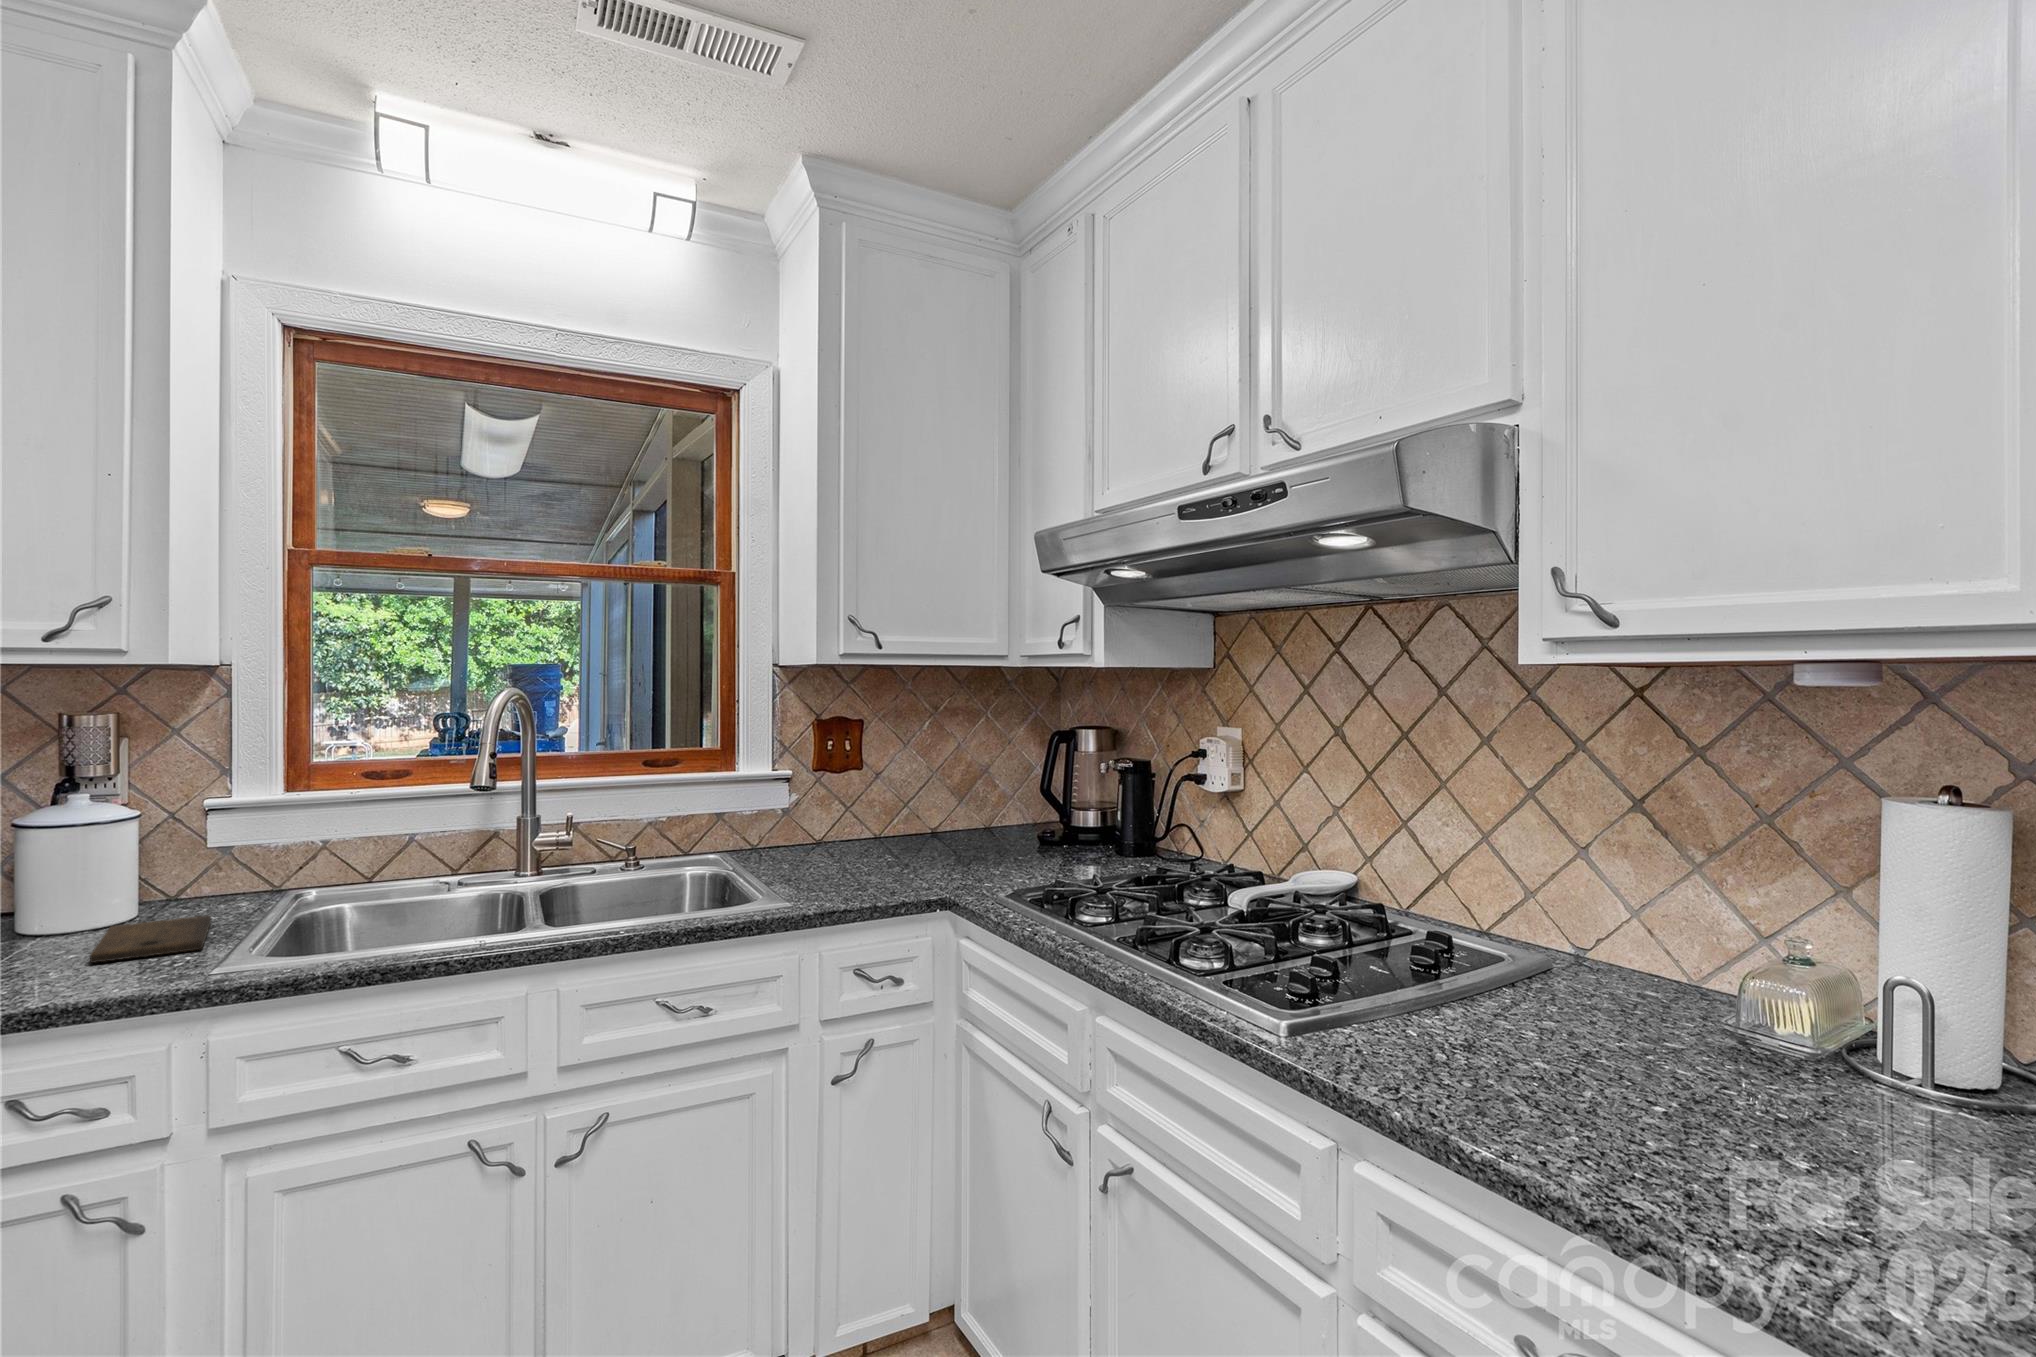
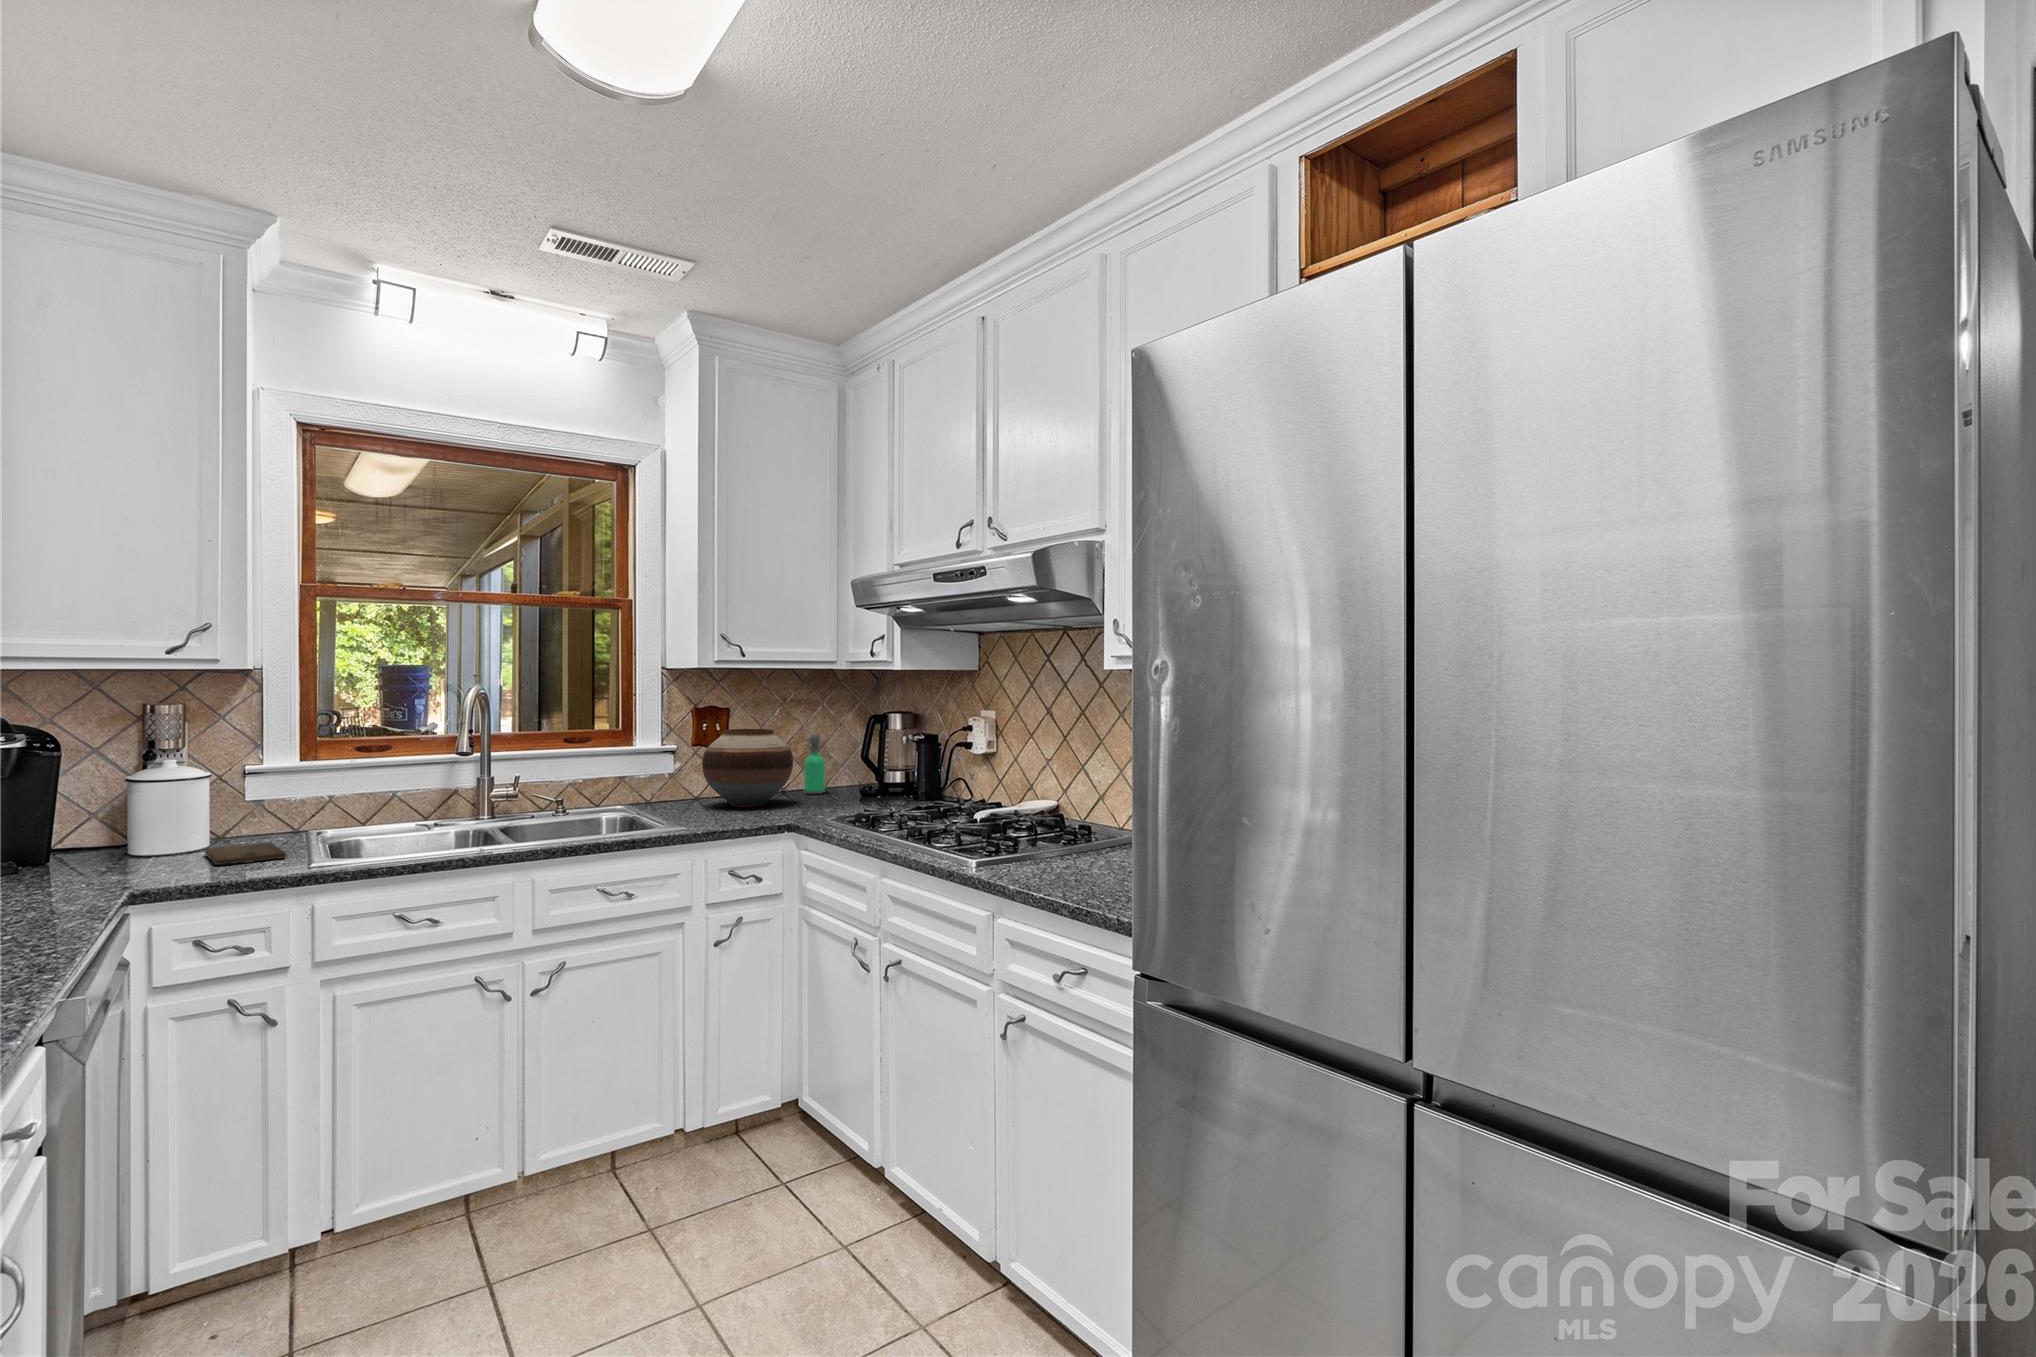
vase: none [825,749,948,860] -> present [702,729,793,807]
soap dispenser: none [963,754,992,838] -> present [804,733,826,794]

